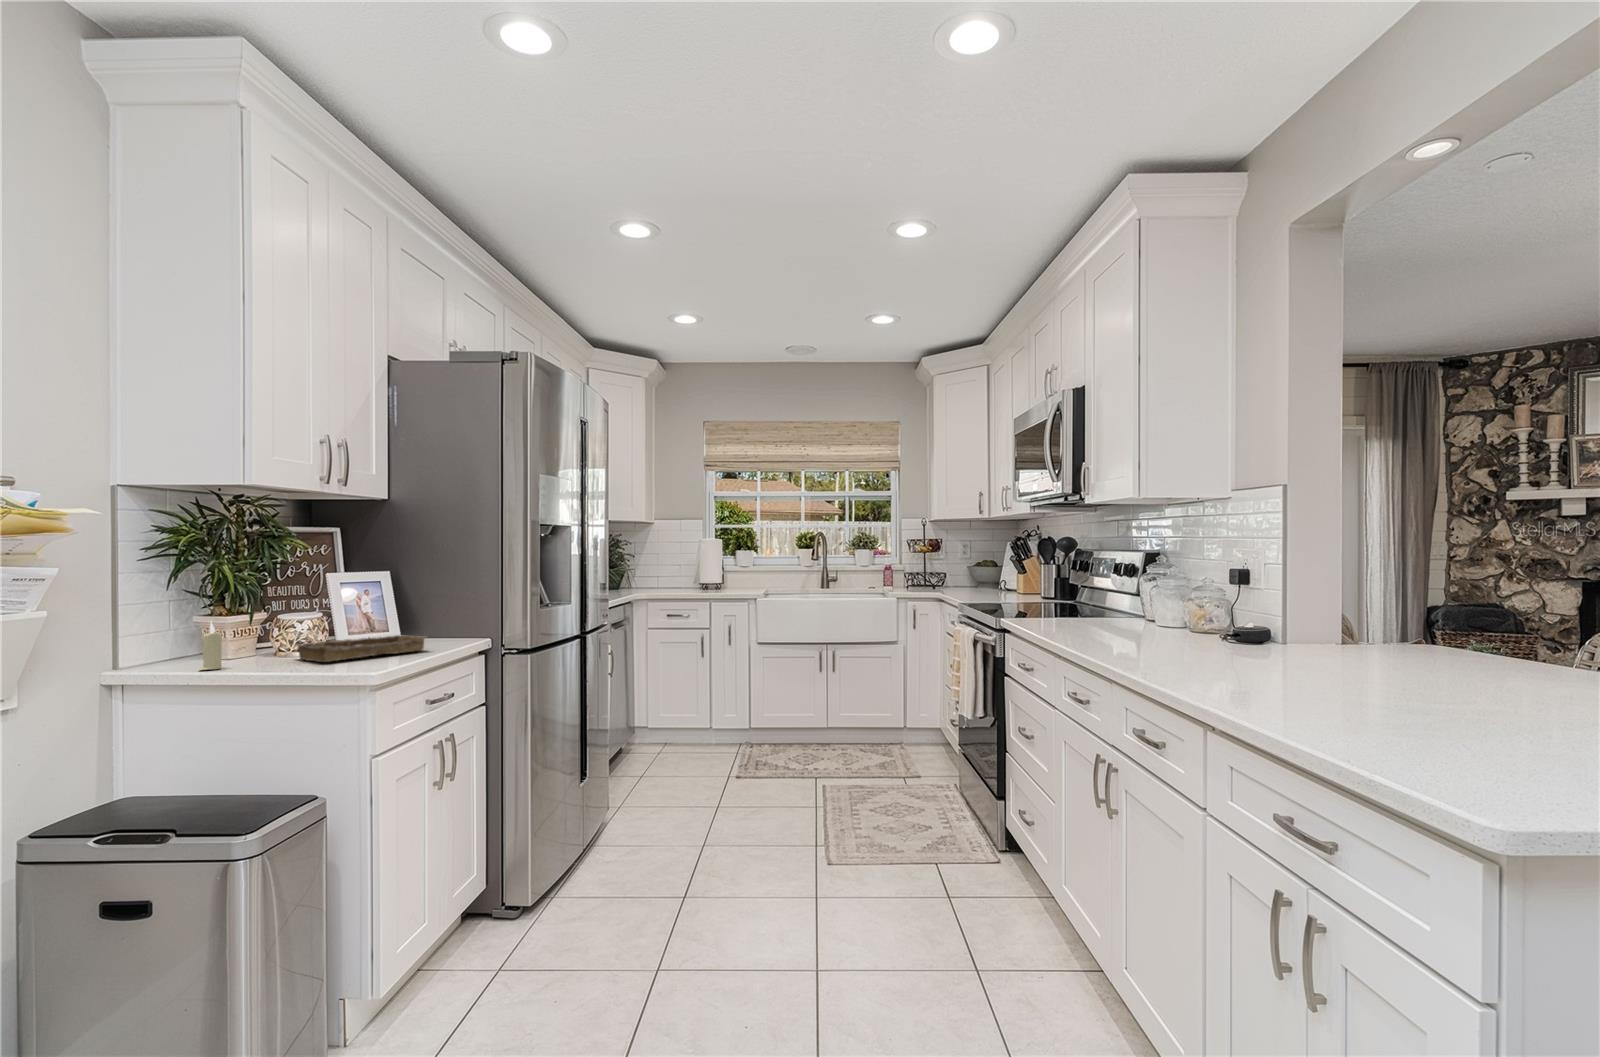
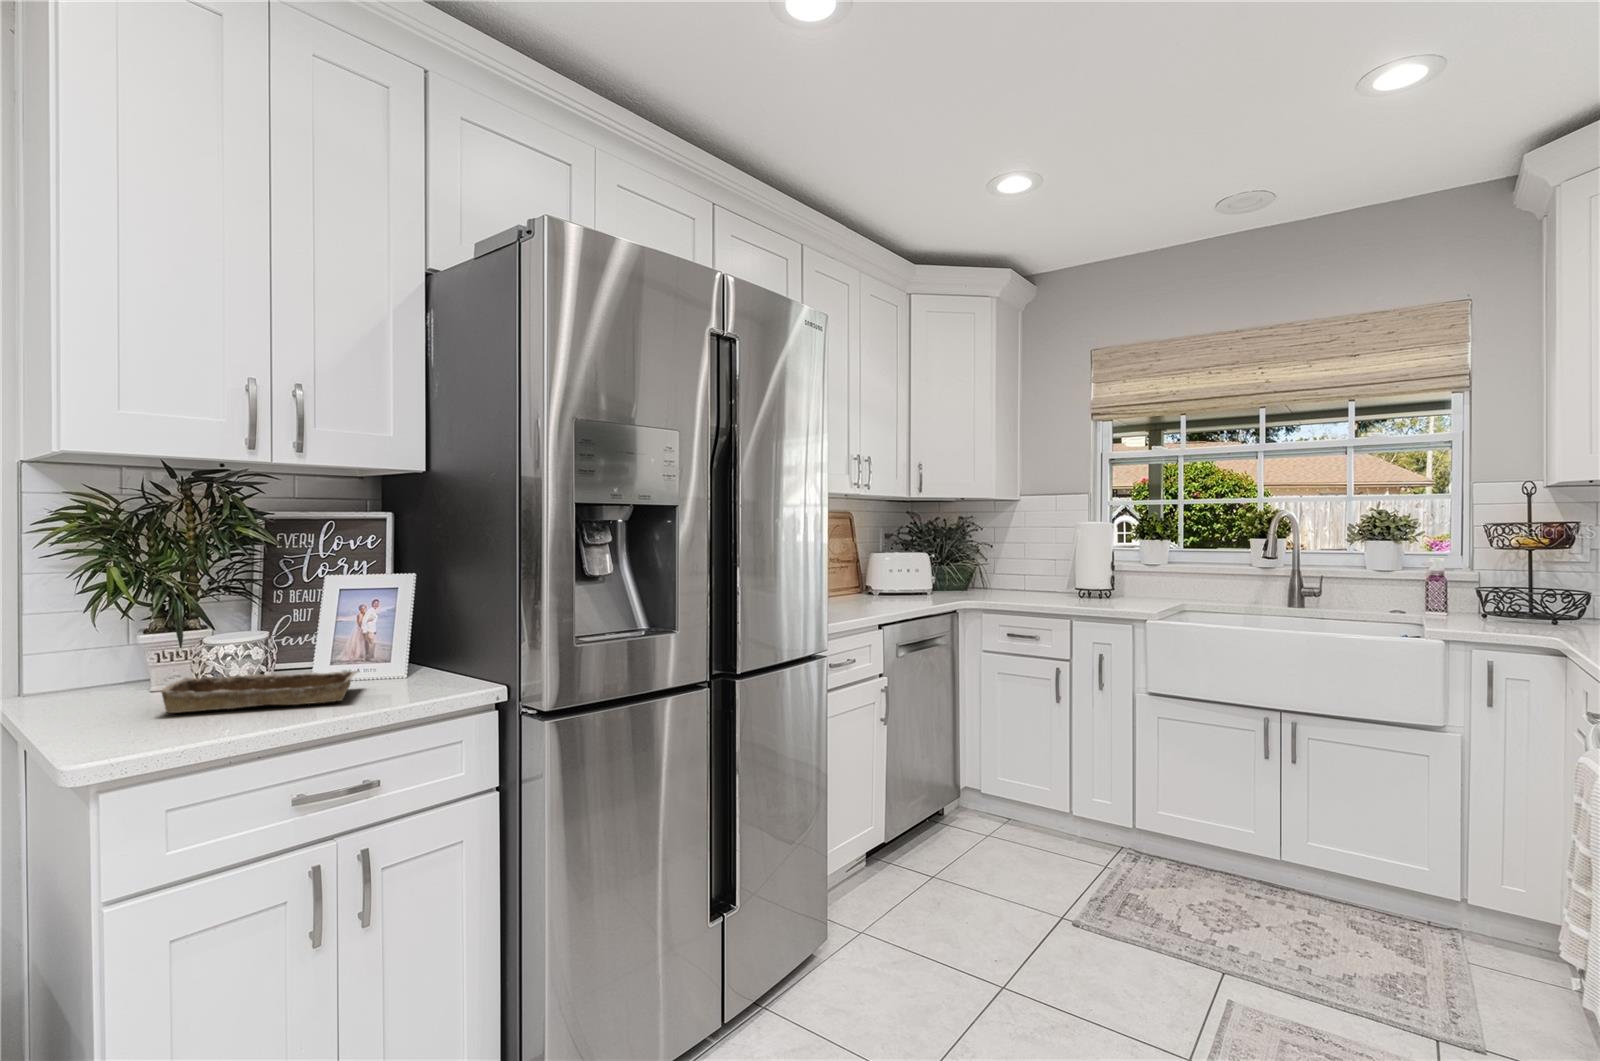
candle: present [199,622,222,670] -> none [41,645,81,710]

